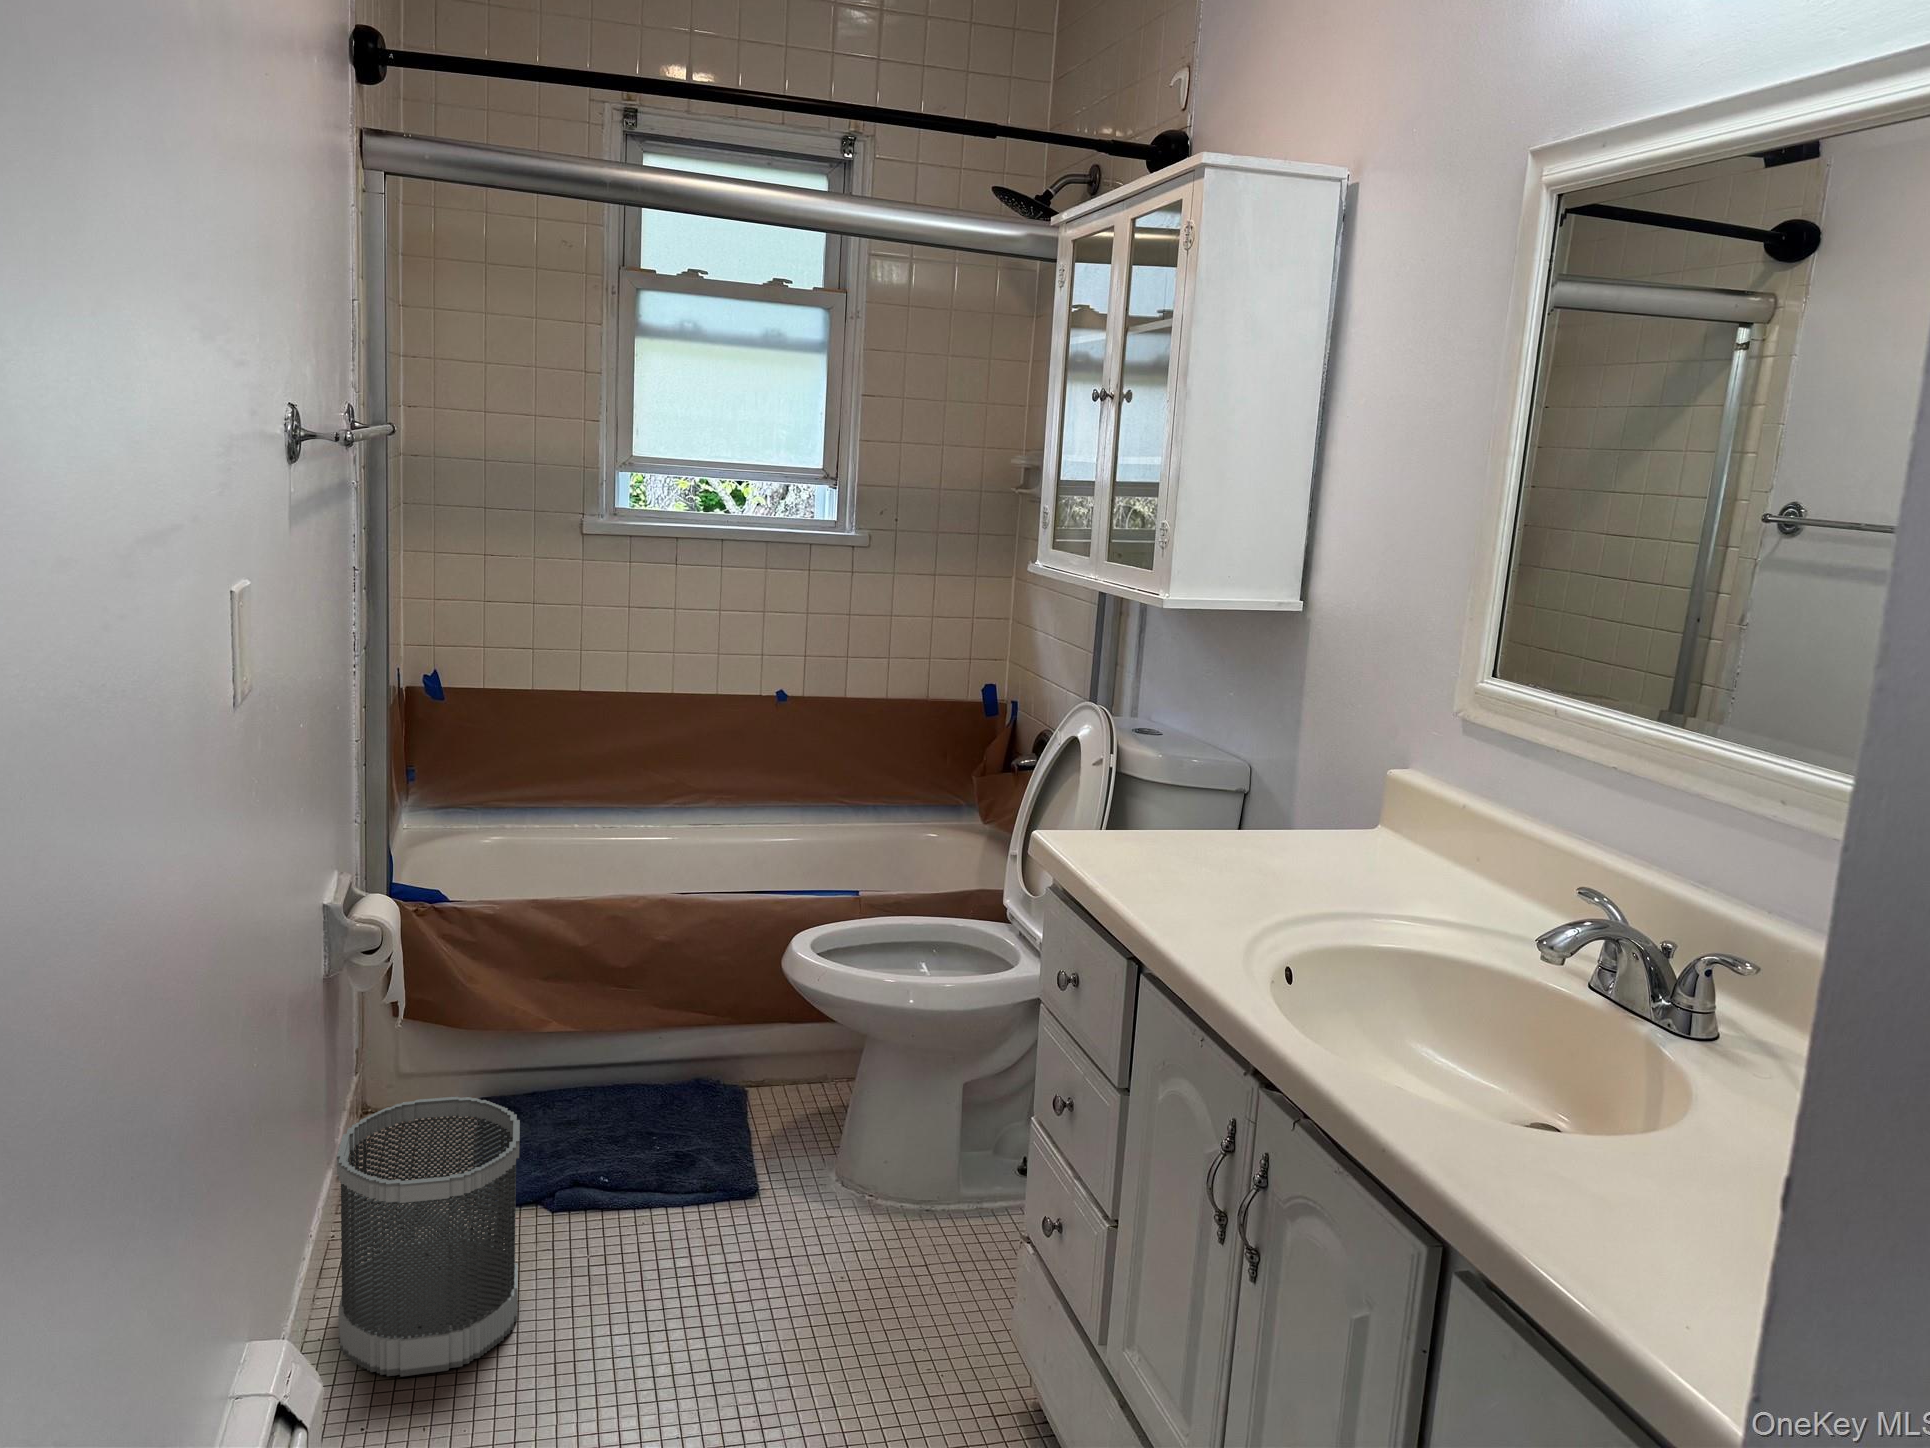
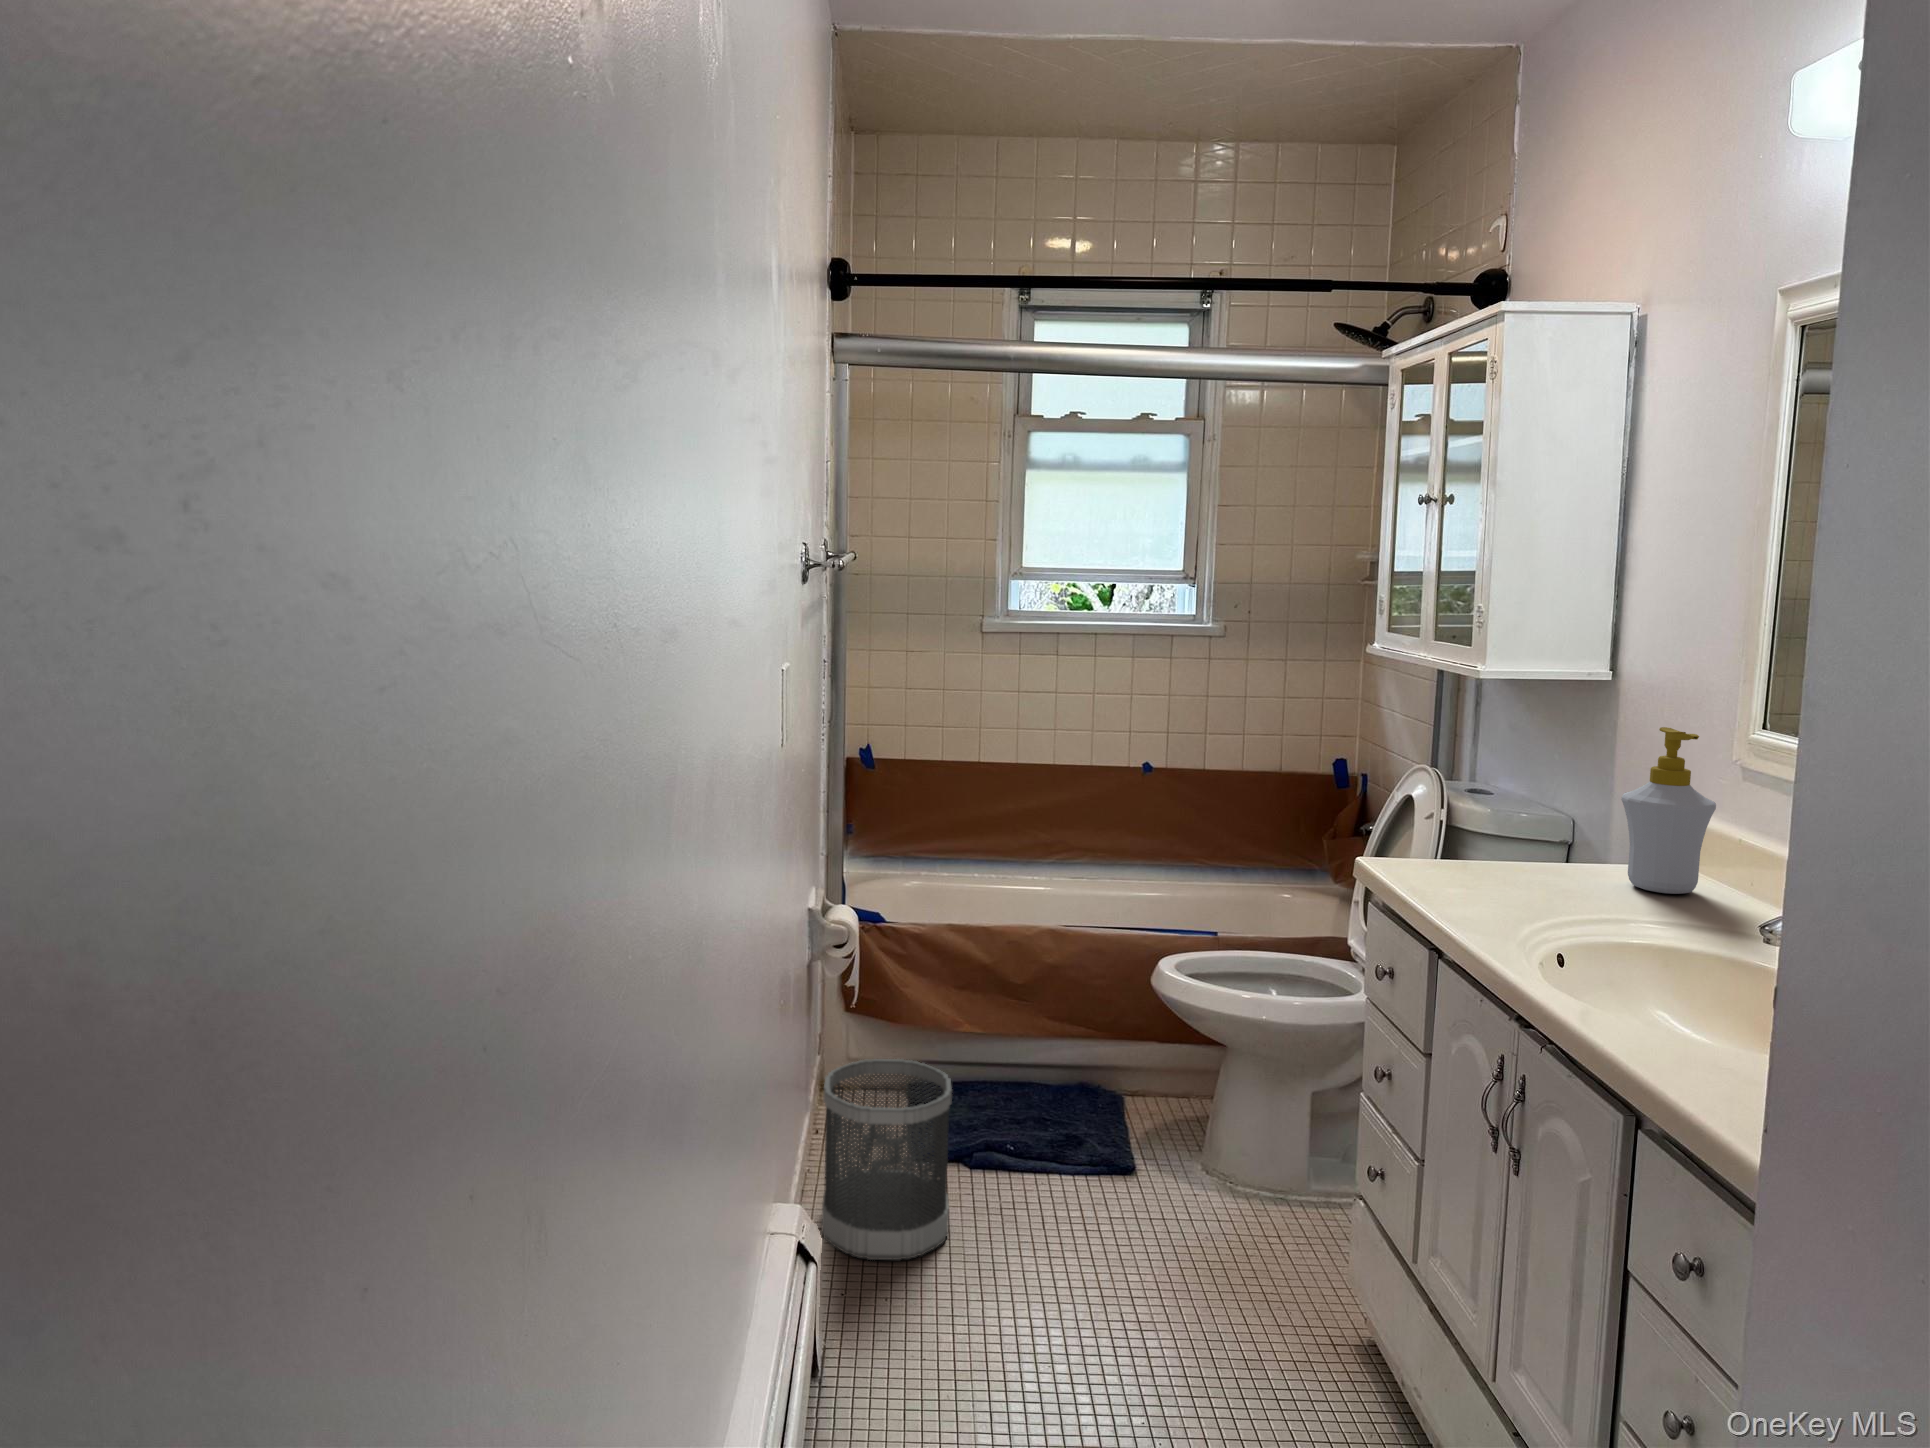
soap bottle: none [1337,675,1441,873] -> present [1621,727,1716,894]

